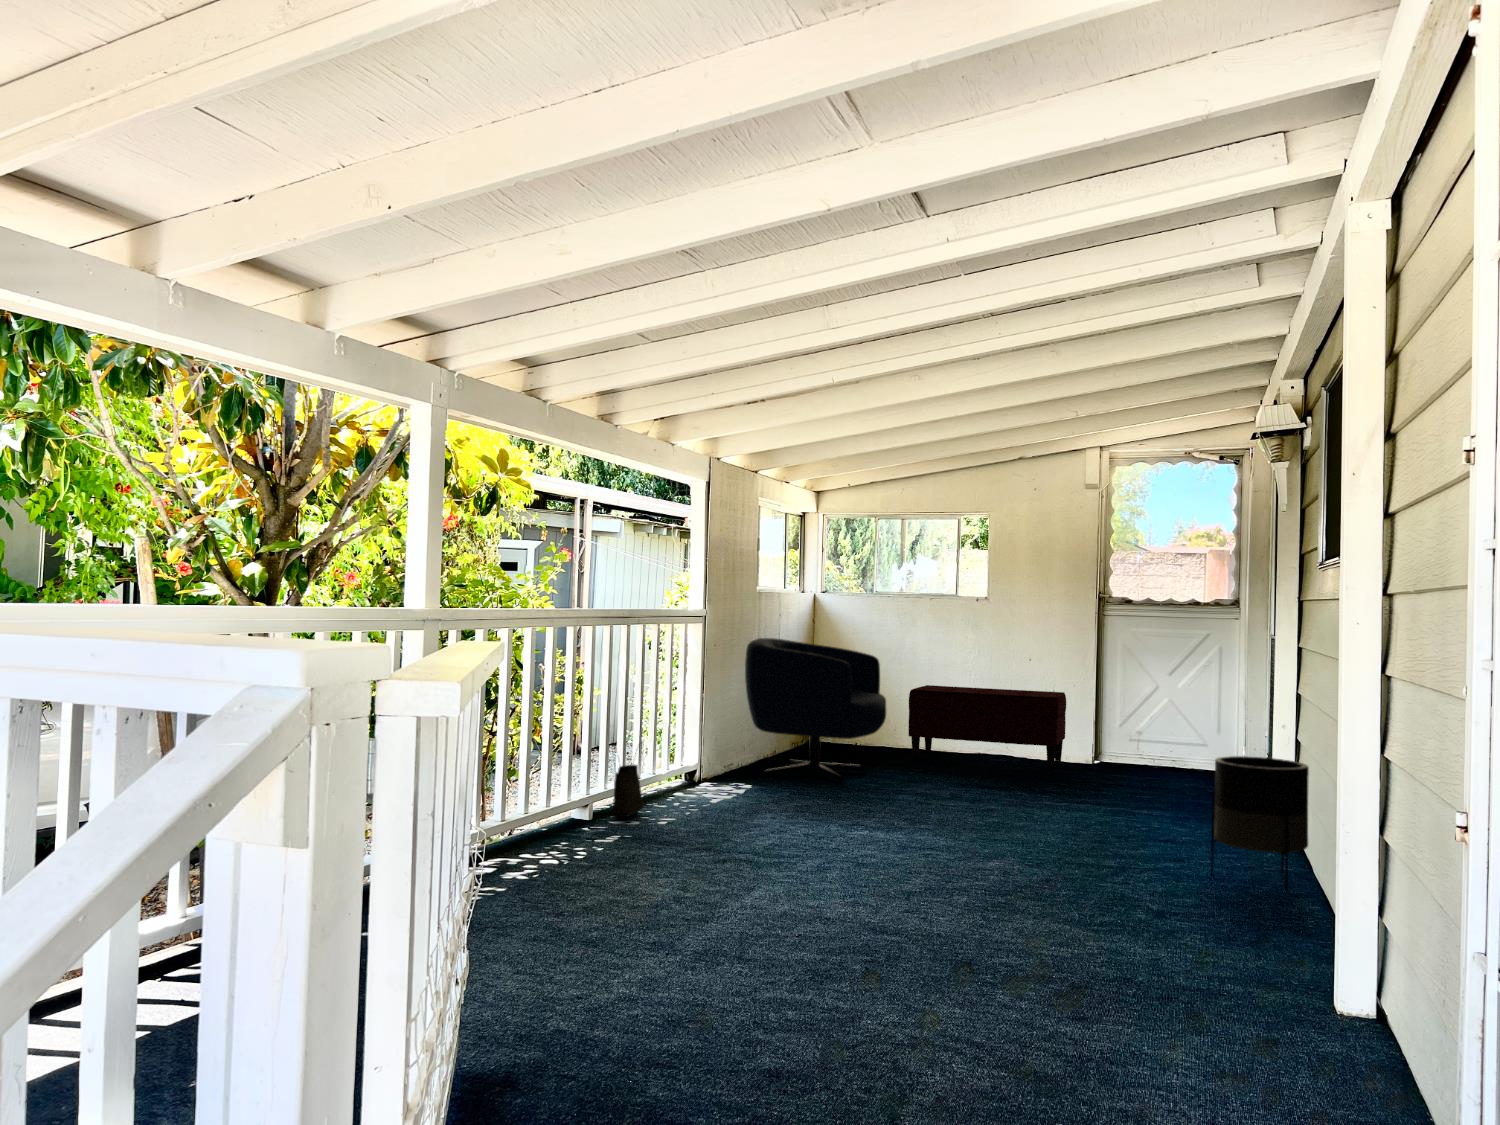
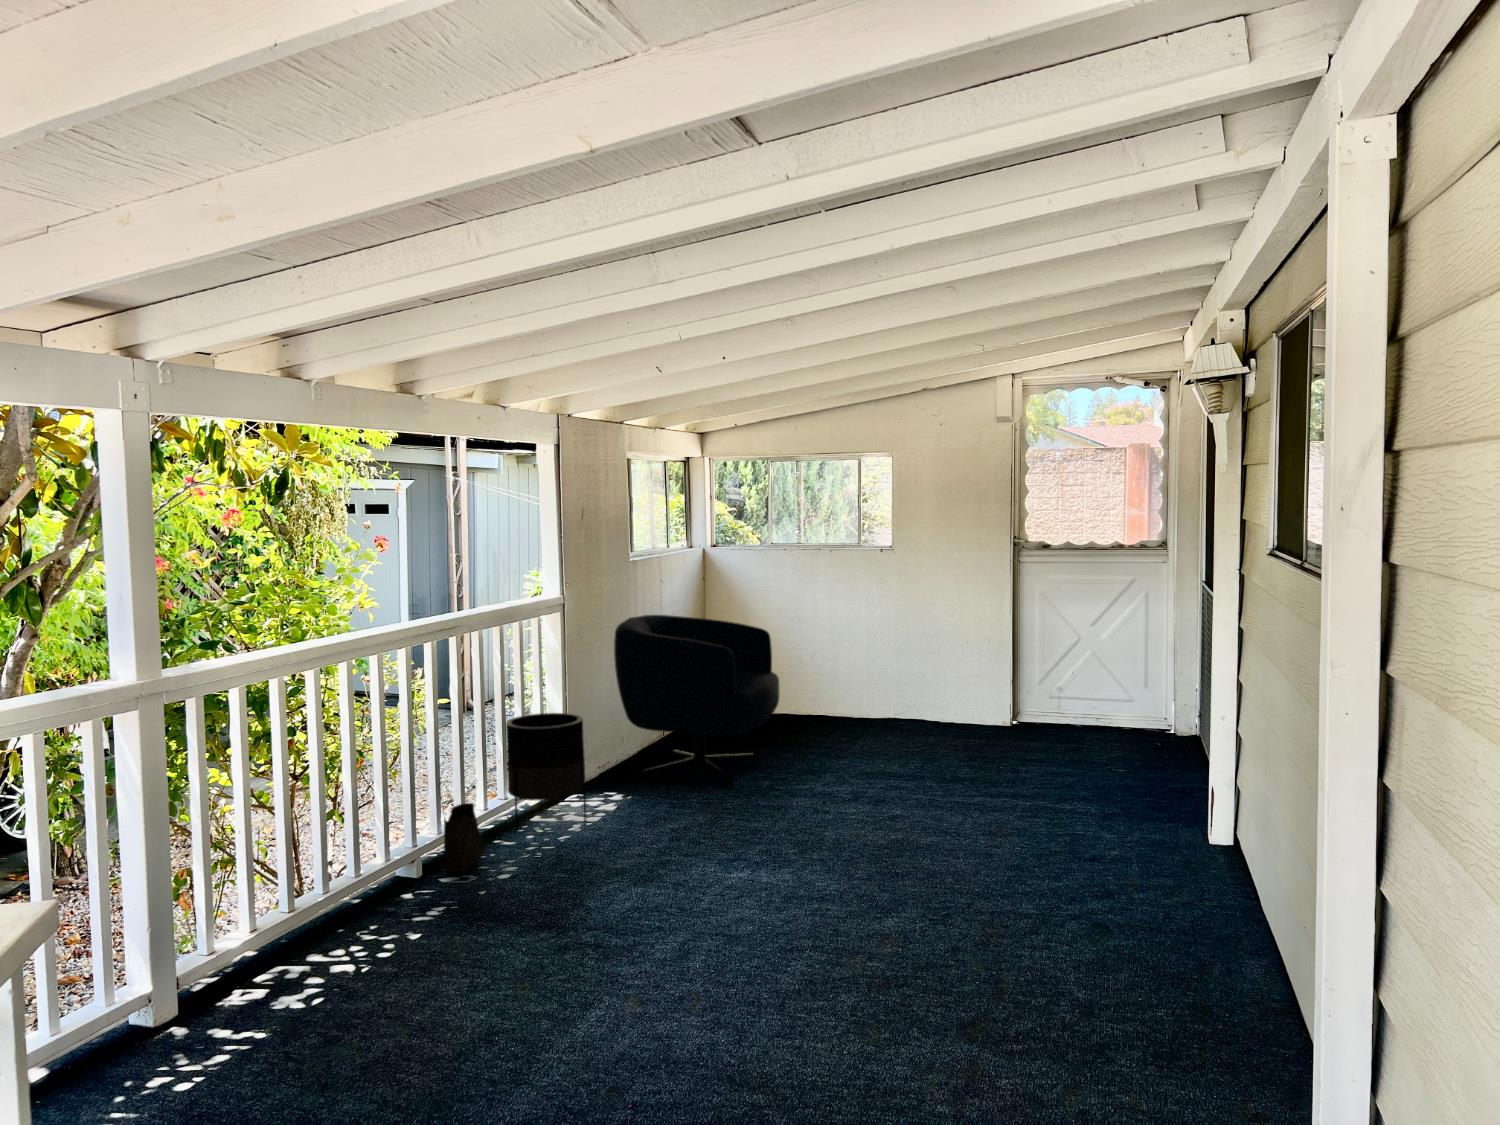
bench: present [908,685,1066,769] -> none [808,646,981,739]
planter: present [1211,756,1309,891] -> present [506,713,587,831]

